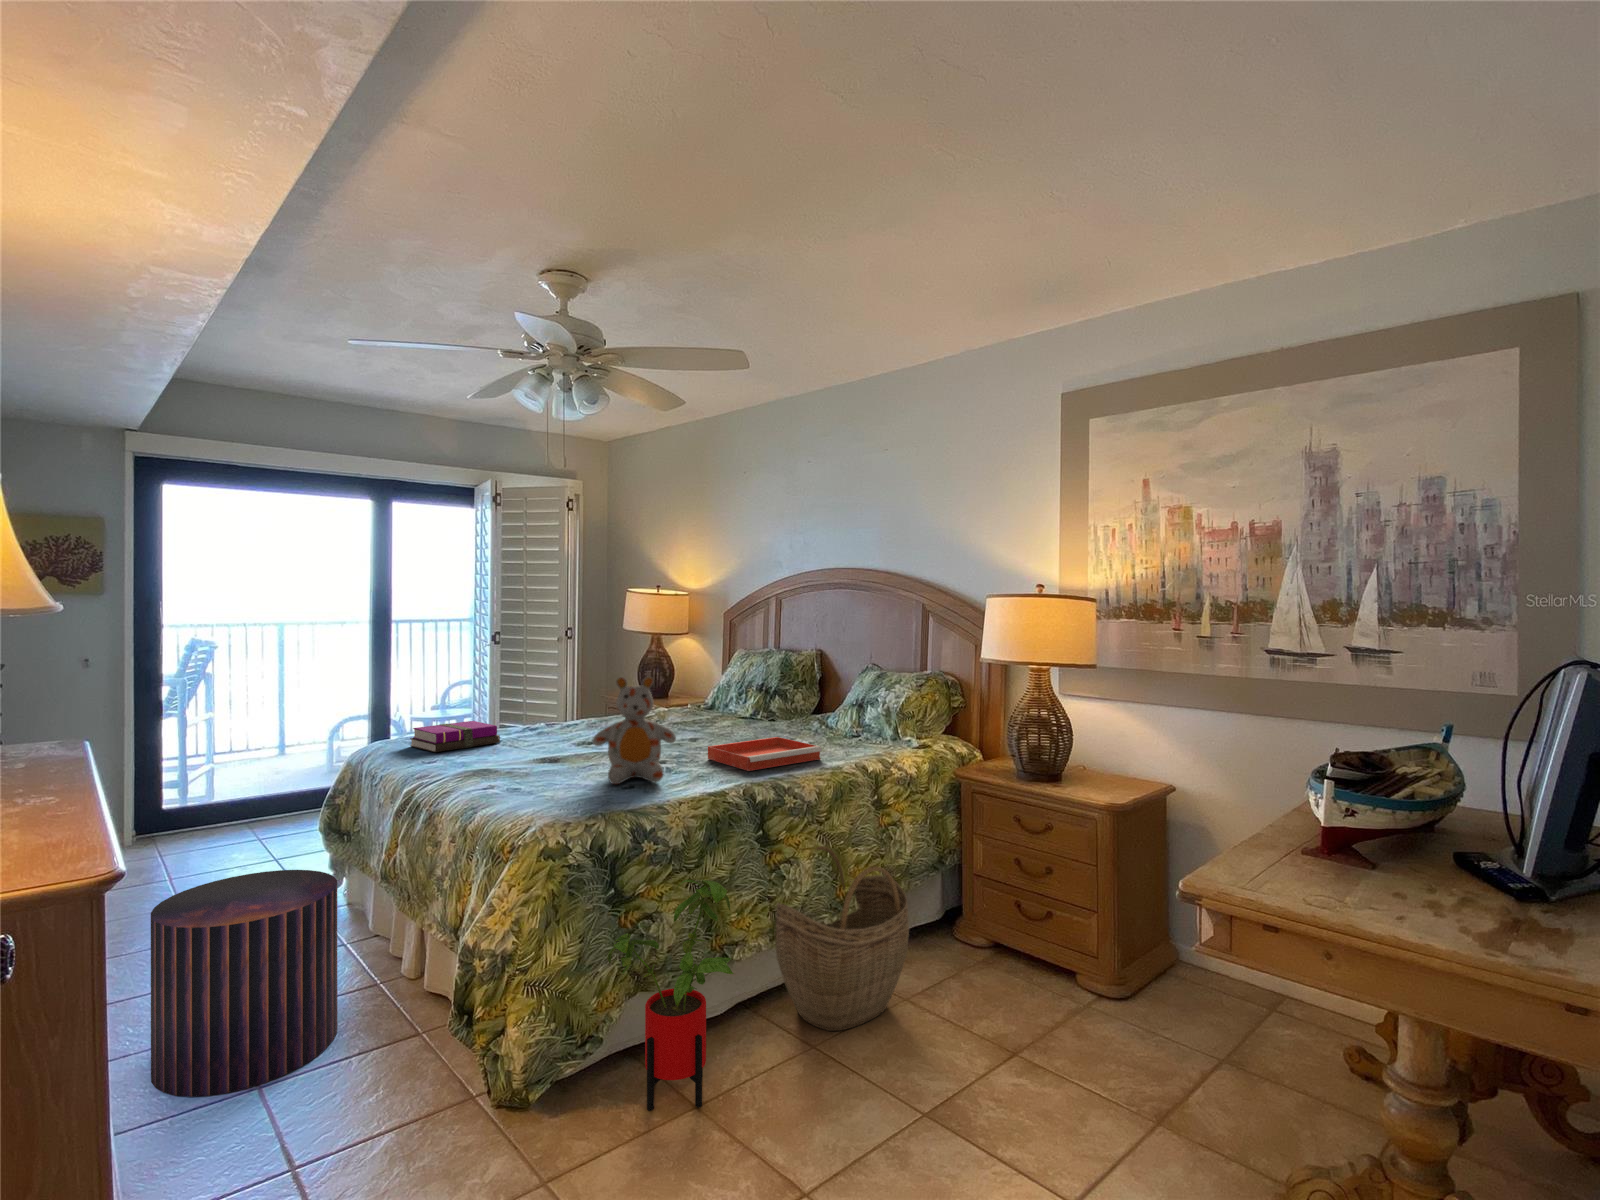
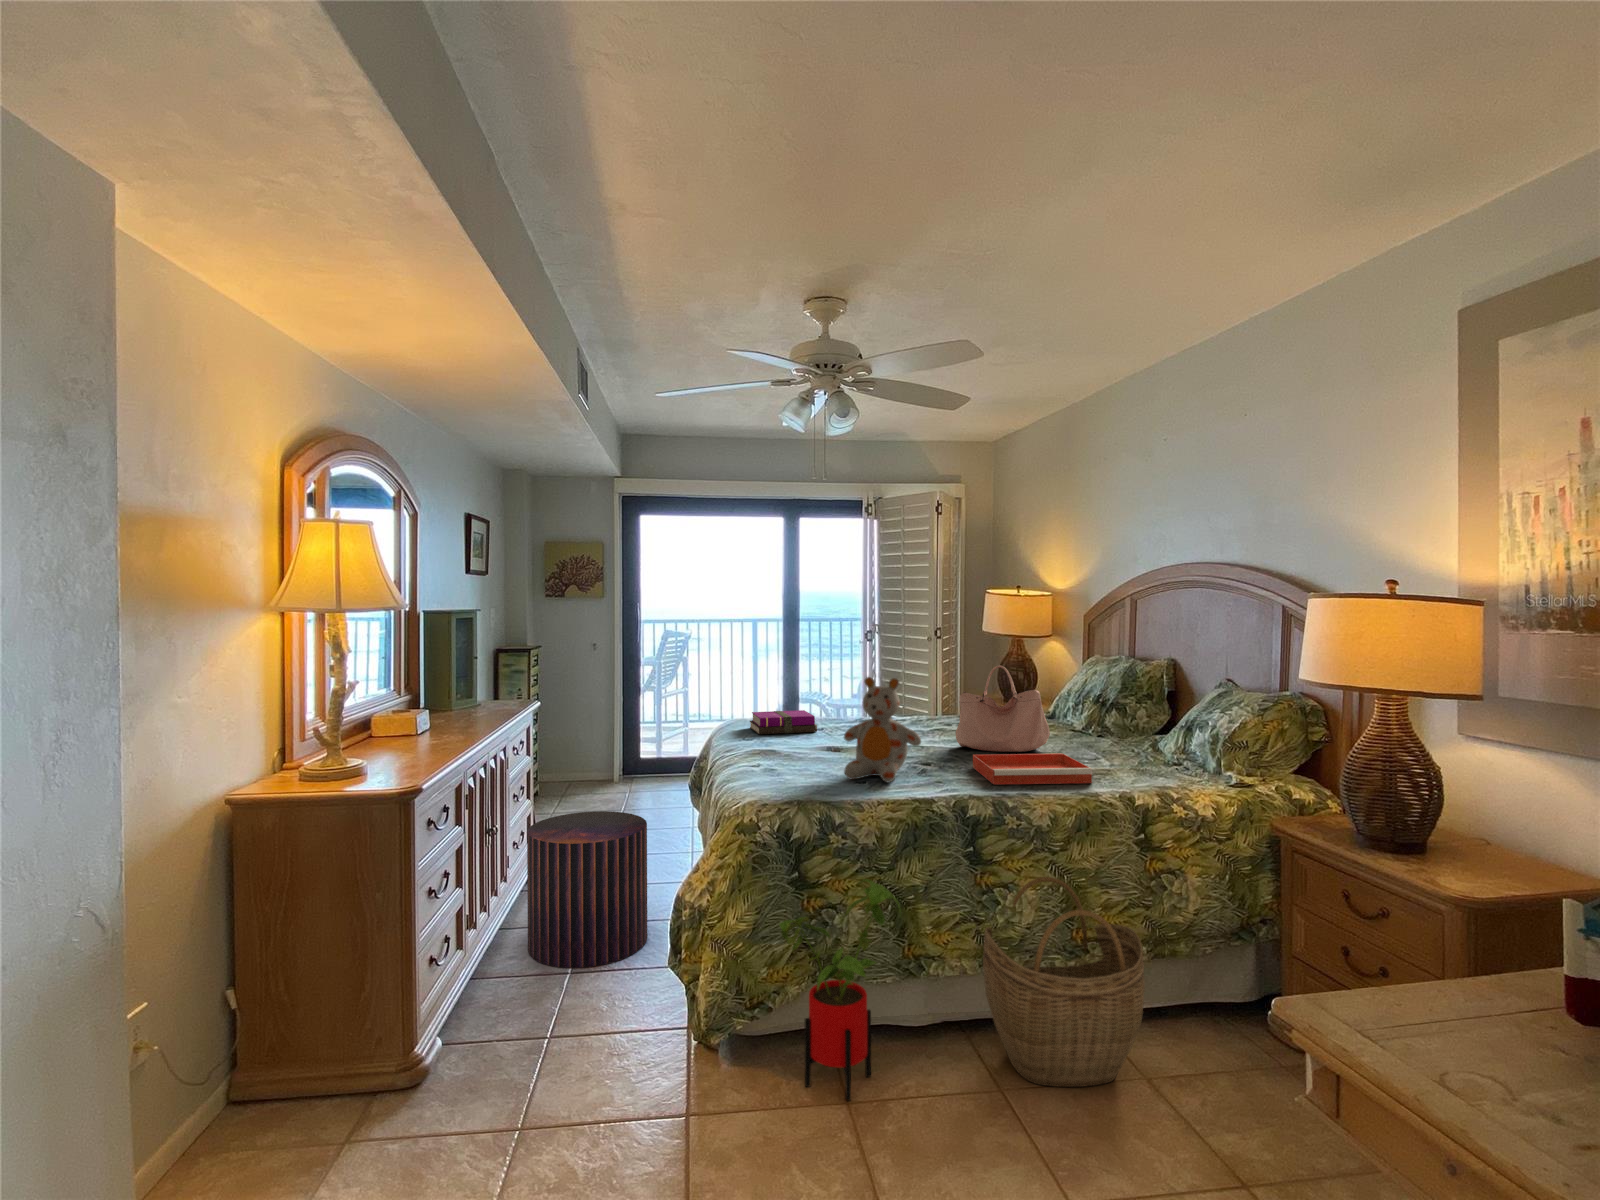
handbag: none [662,661,748,742] -> present [956,665,1050,752]

